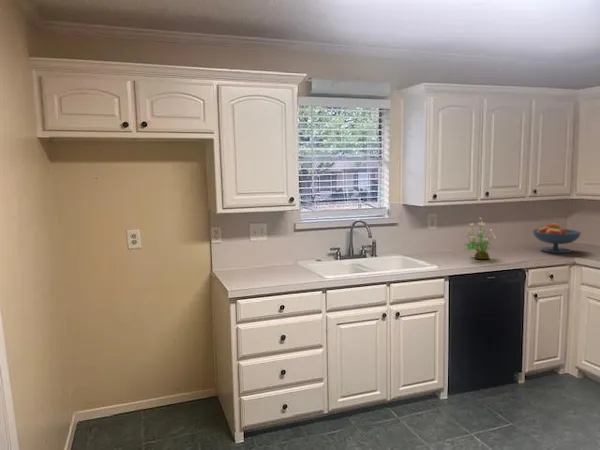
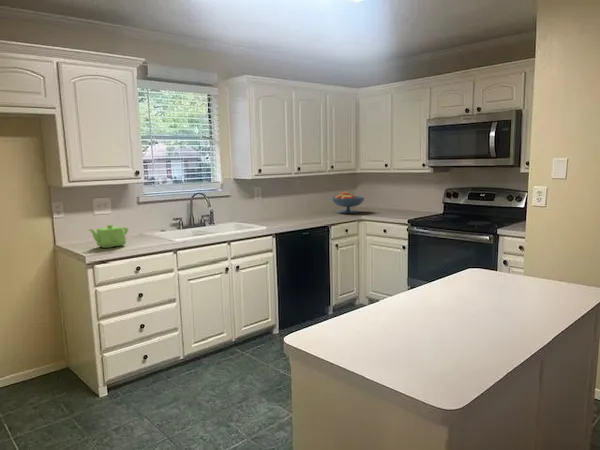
potted plant: present [466,218,496,259] -> none [284,187,308,220]
teapot: none [237,256,278,281] -> present [90,225,128,248]

